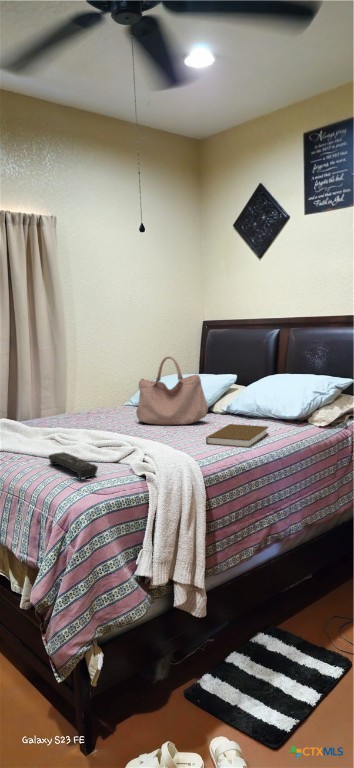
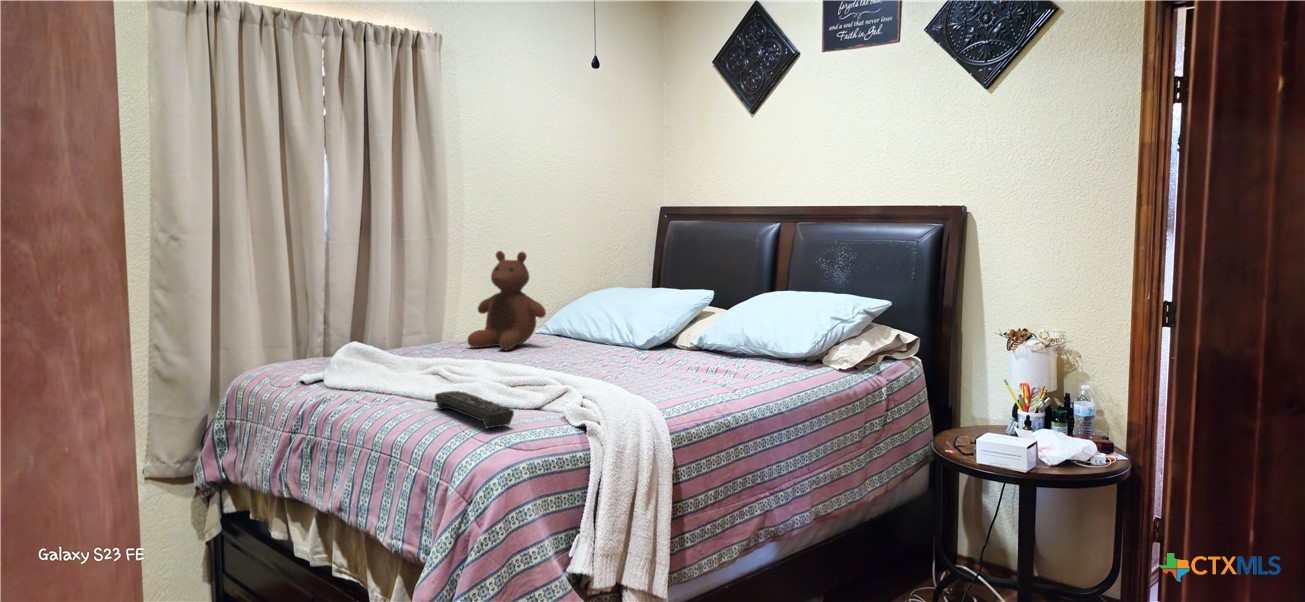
stuffed bear: none [78,354,128,419] -> present [467,251,546,350]
handbag: present [136,357,208,425] -> none [560,257,671,361]
book: present [206,424,269,448] -> none [671,361,764,395]

